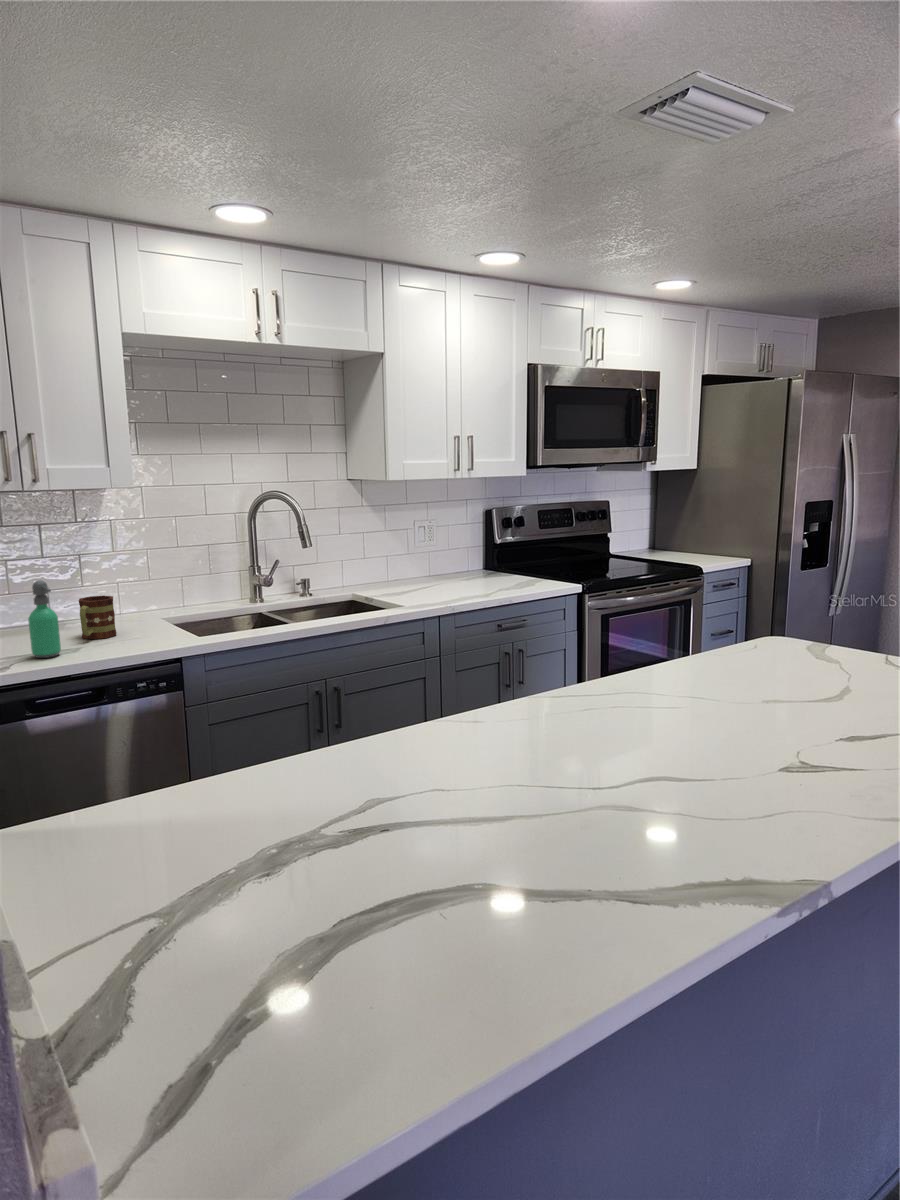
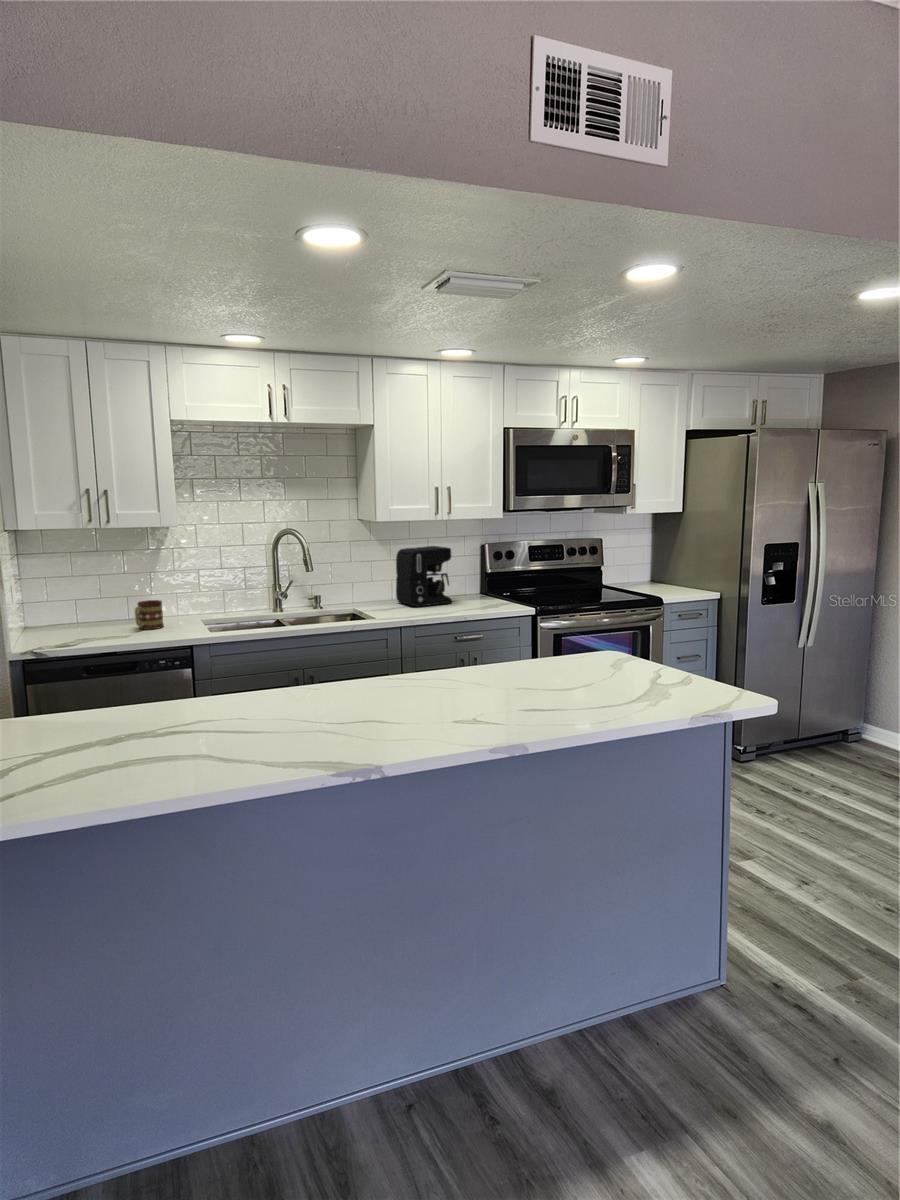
coffee maker: none [399,512,471,590] -> present [396,546,452,606]
soap dispenser: present [28,580,61,658] -> none [95,588,116,639]

